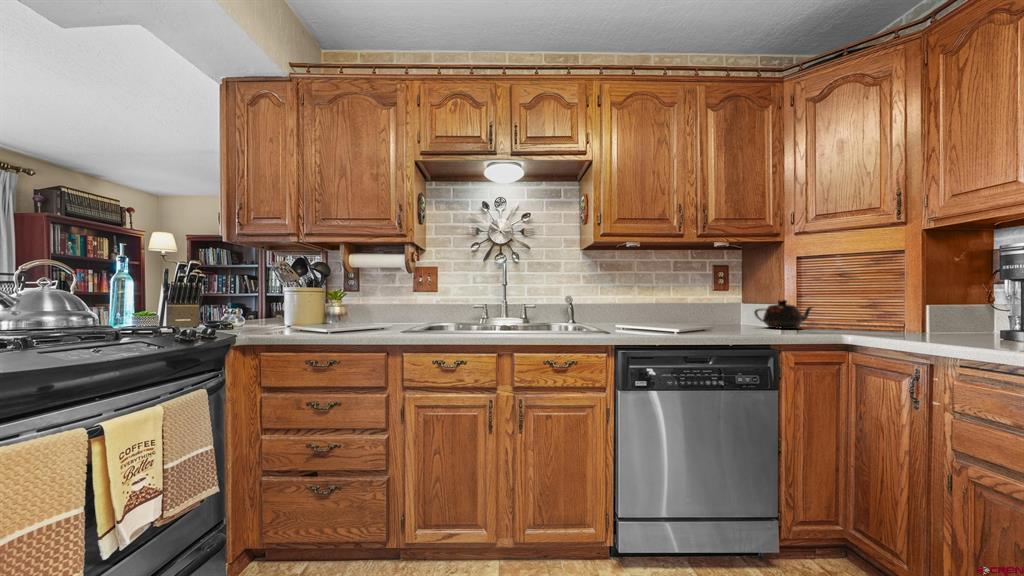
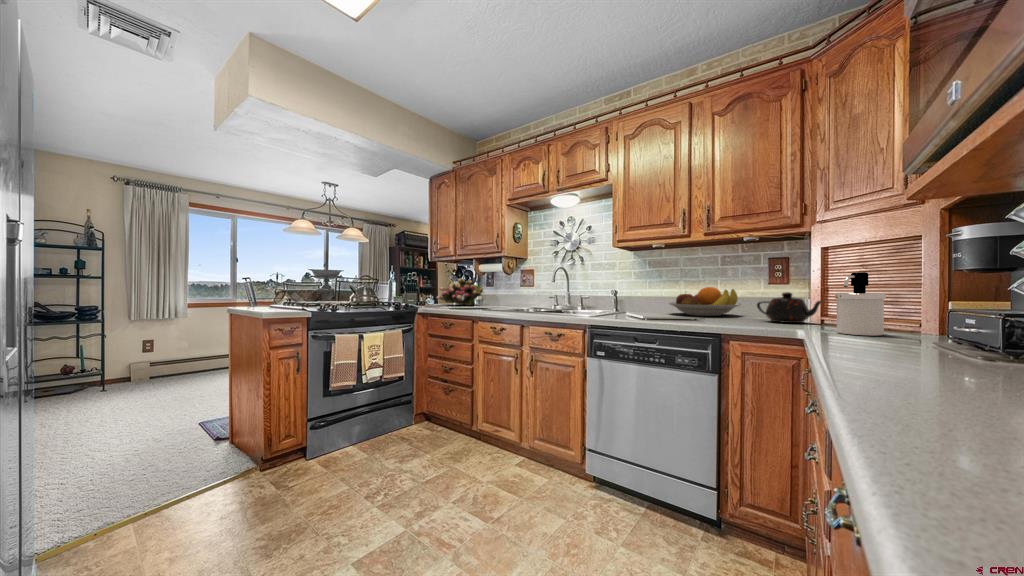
flower arrangement: none [262,281,346,329] -> present [437,279,483,306]
soap dispenser: none [870,283,911,336] -> present [835,272,886,336]
fruit bowl: none [643,294,718,326] -> present [669,287,741,316]

